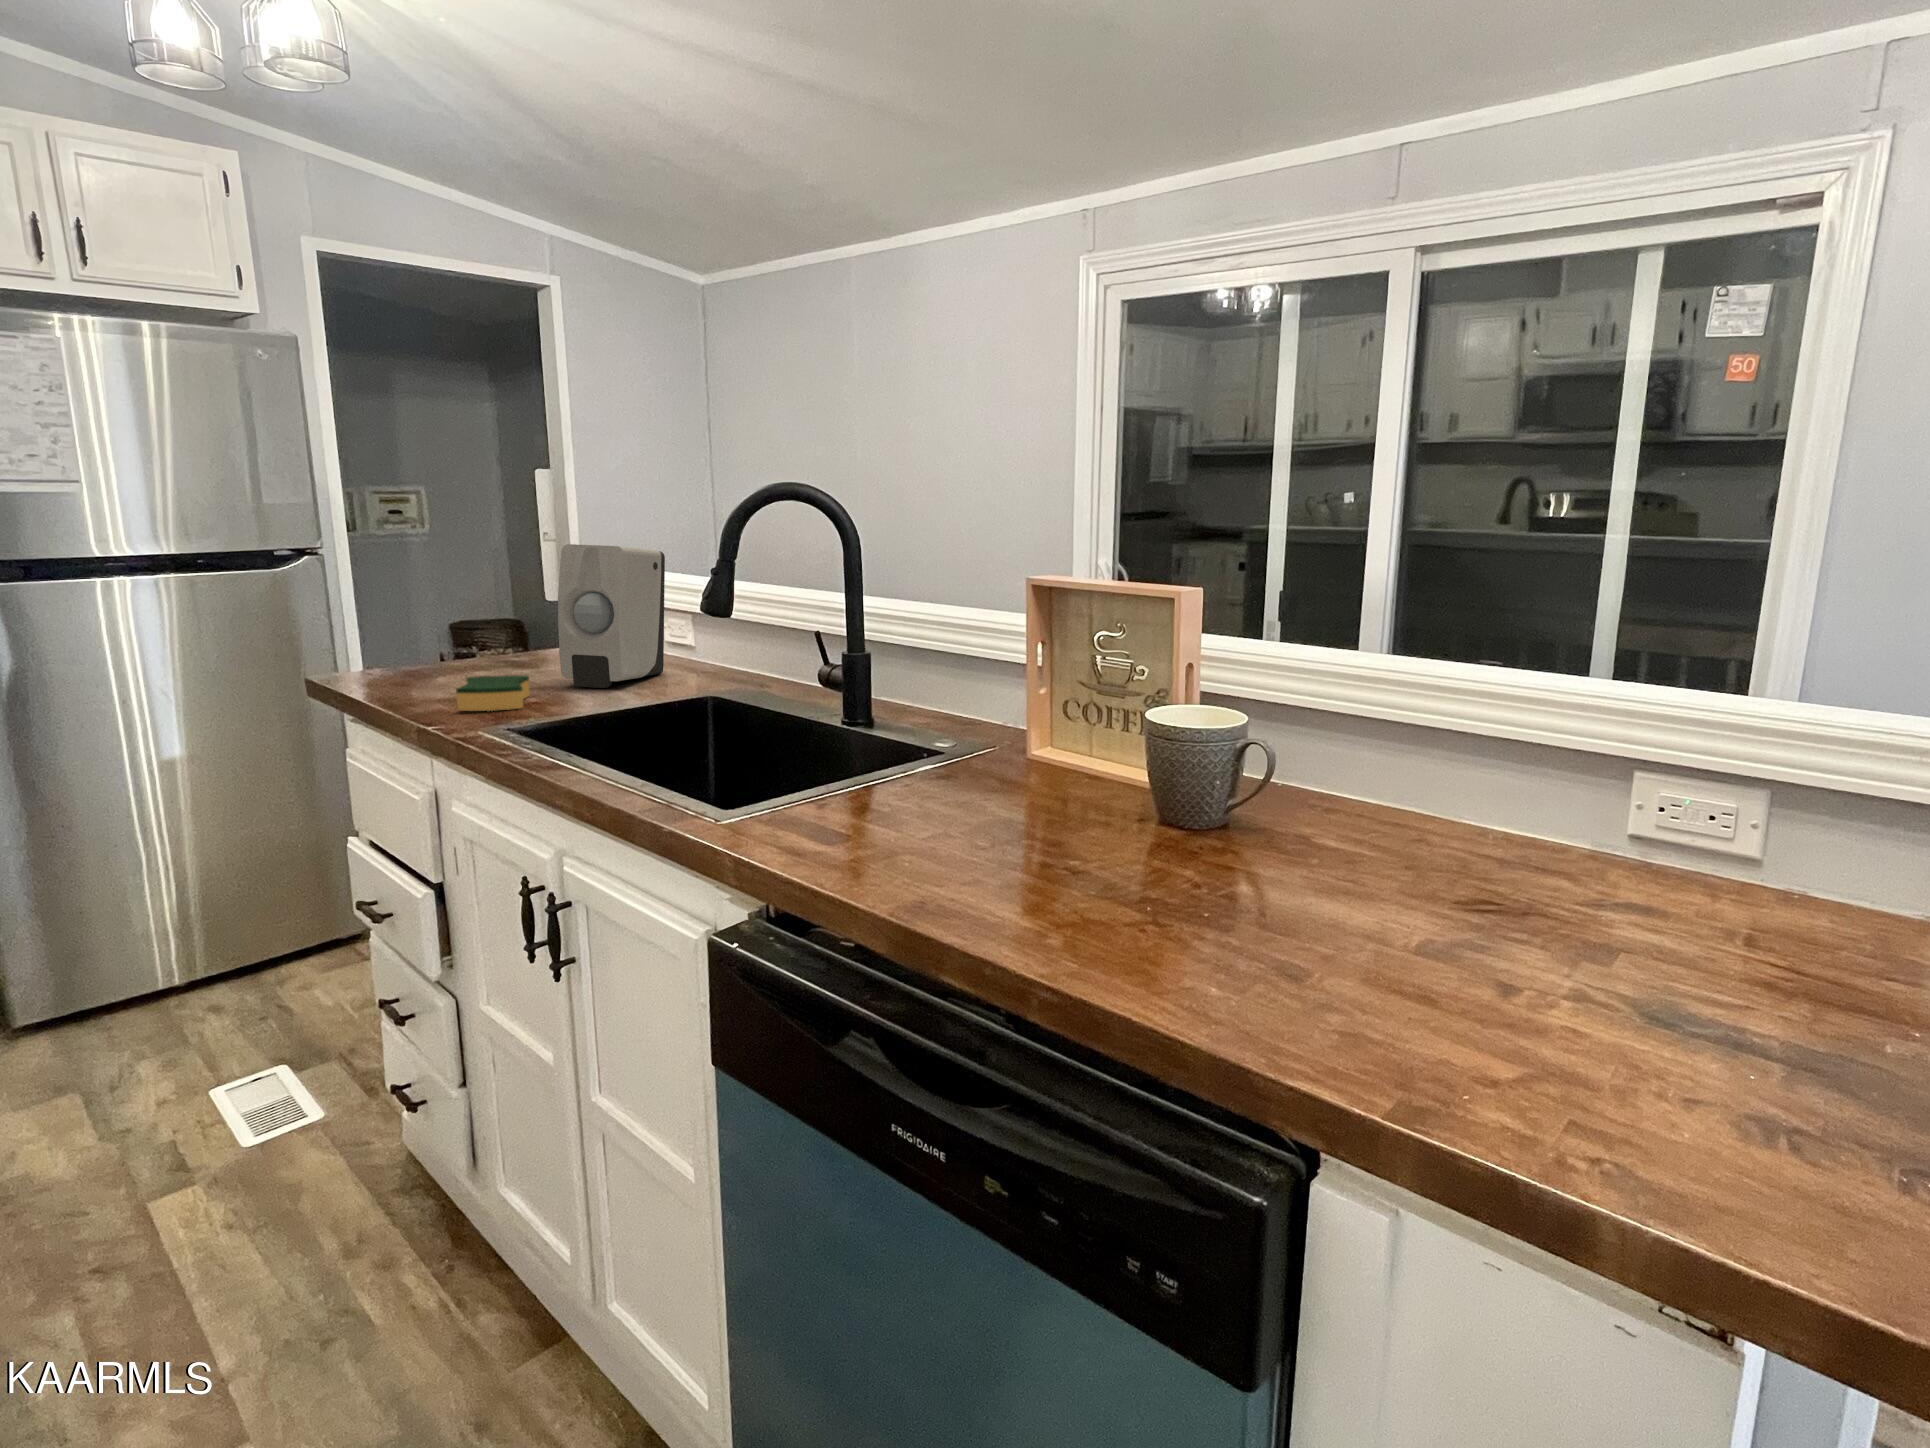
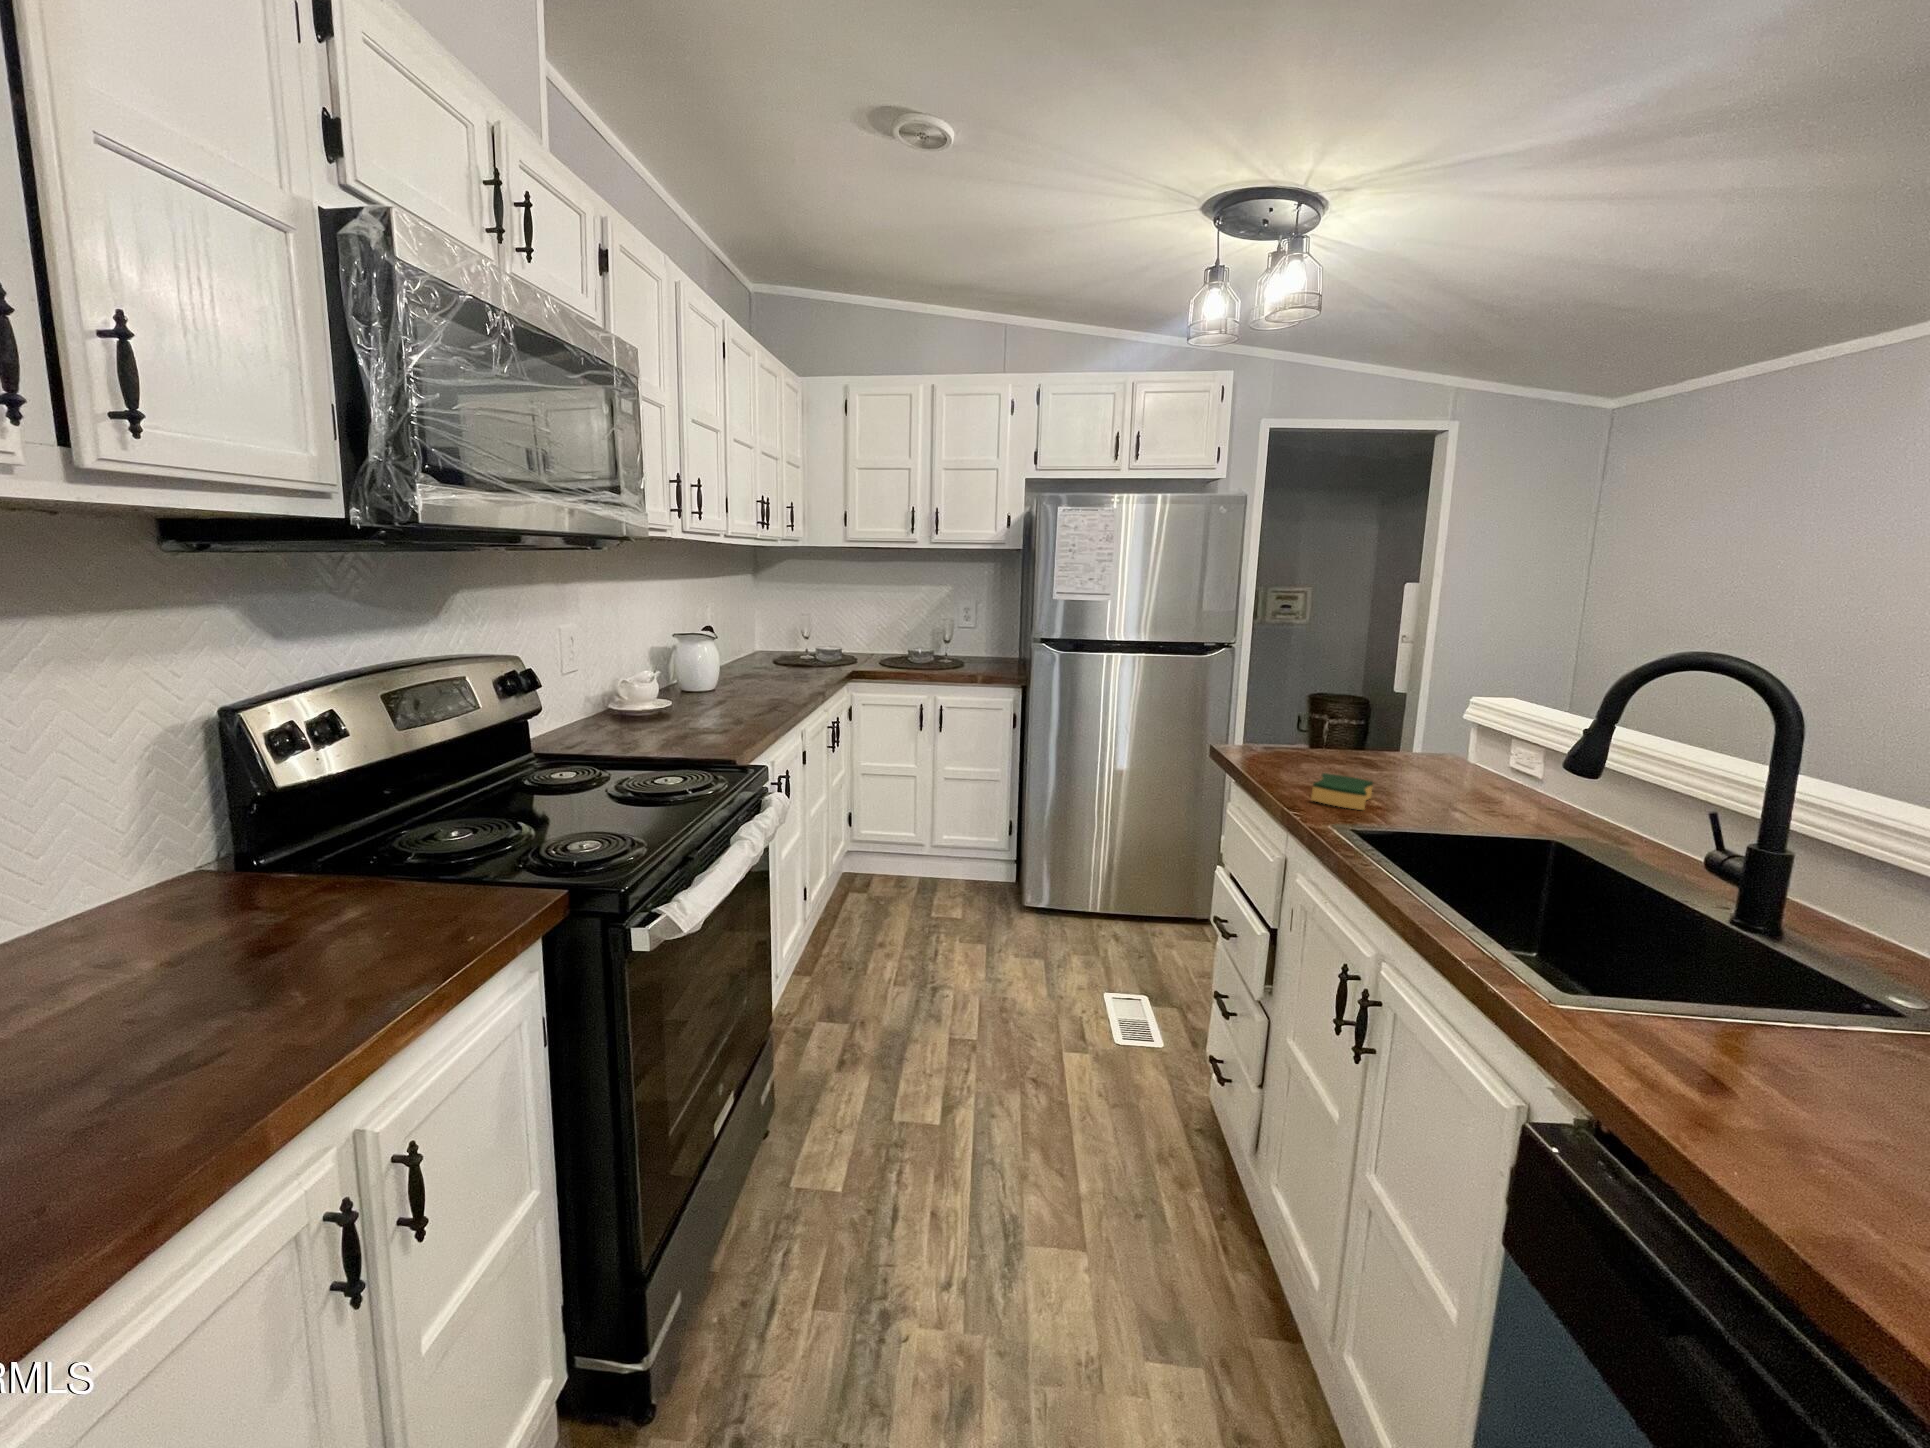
soap dispenser: present [558,544,665,688] -> none [1402,675,1527,806]

